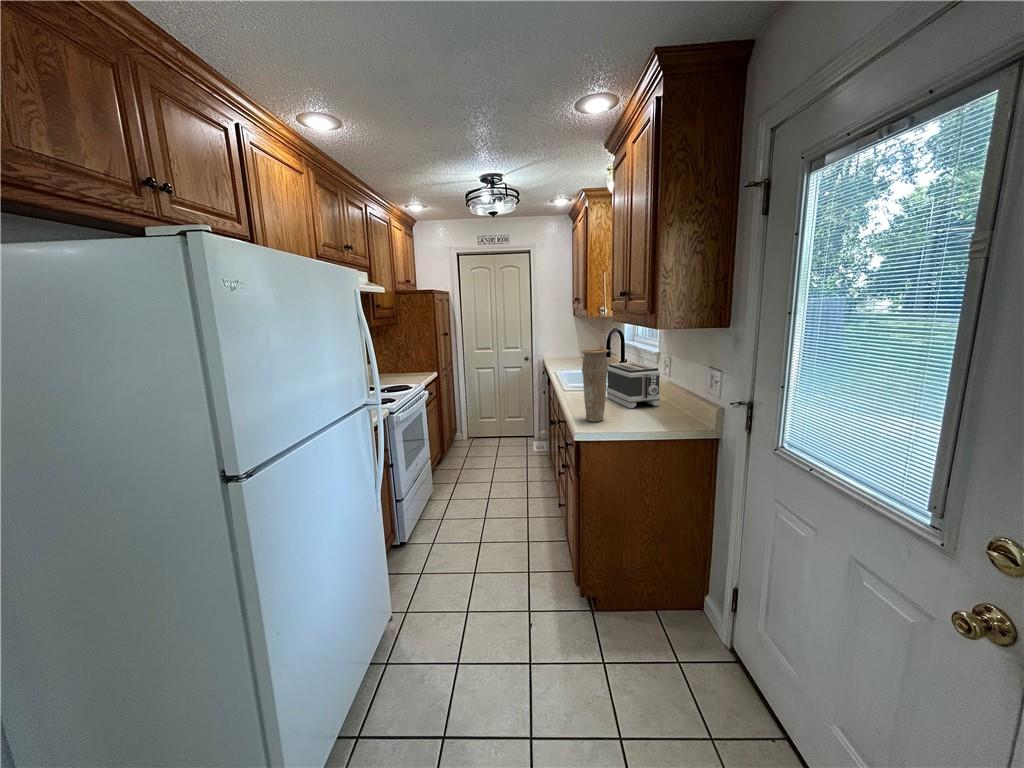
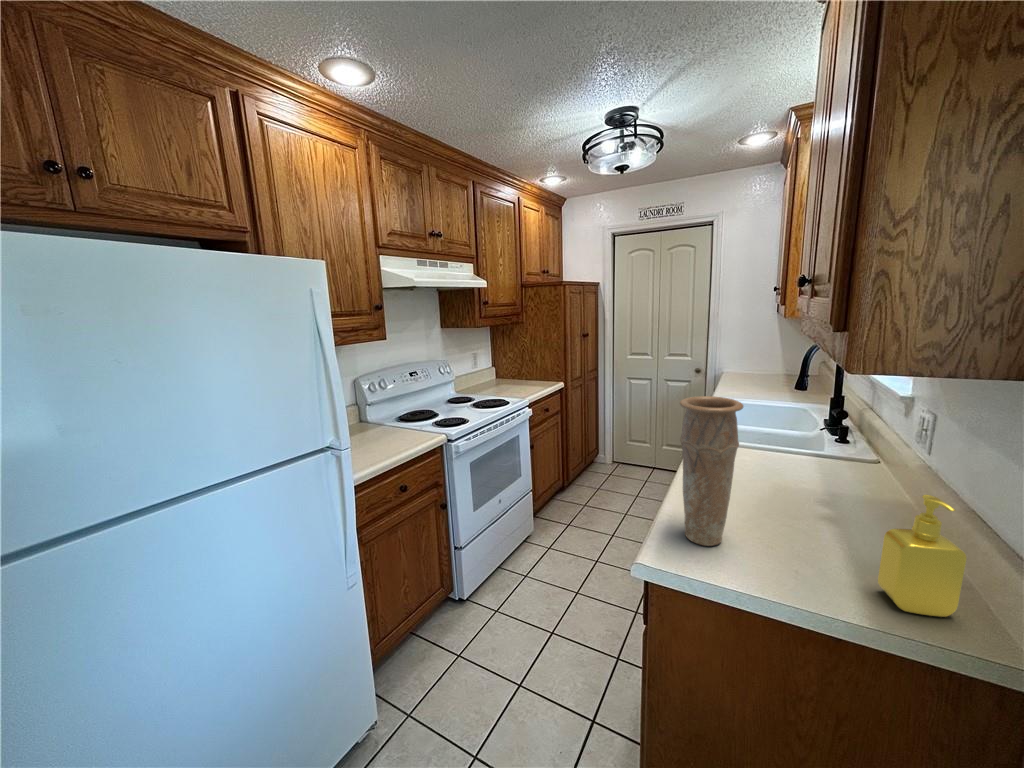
toaster: present [607,362,660,408] -> none [771,414,899,527]
soap dispenser: none [663,376,687,423] -> present [878,495,967,617]

